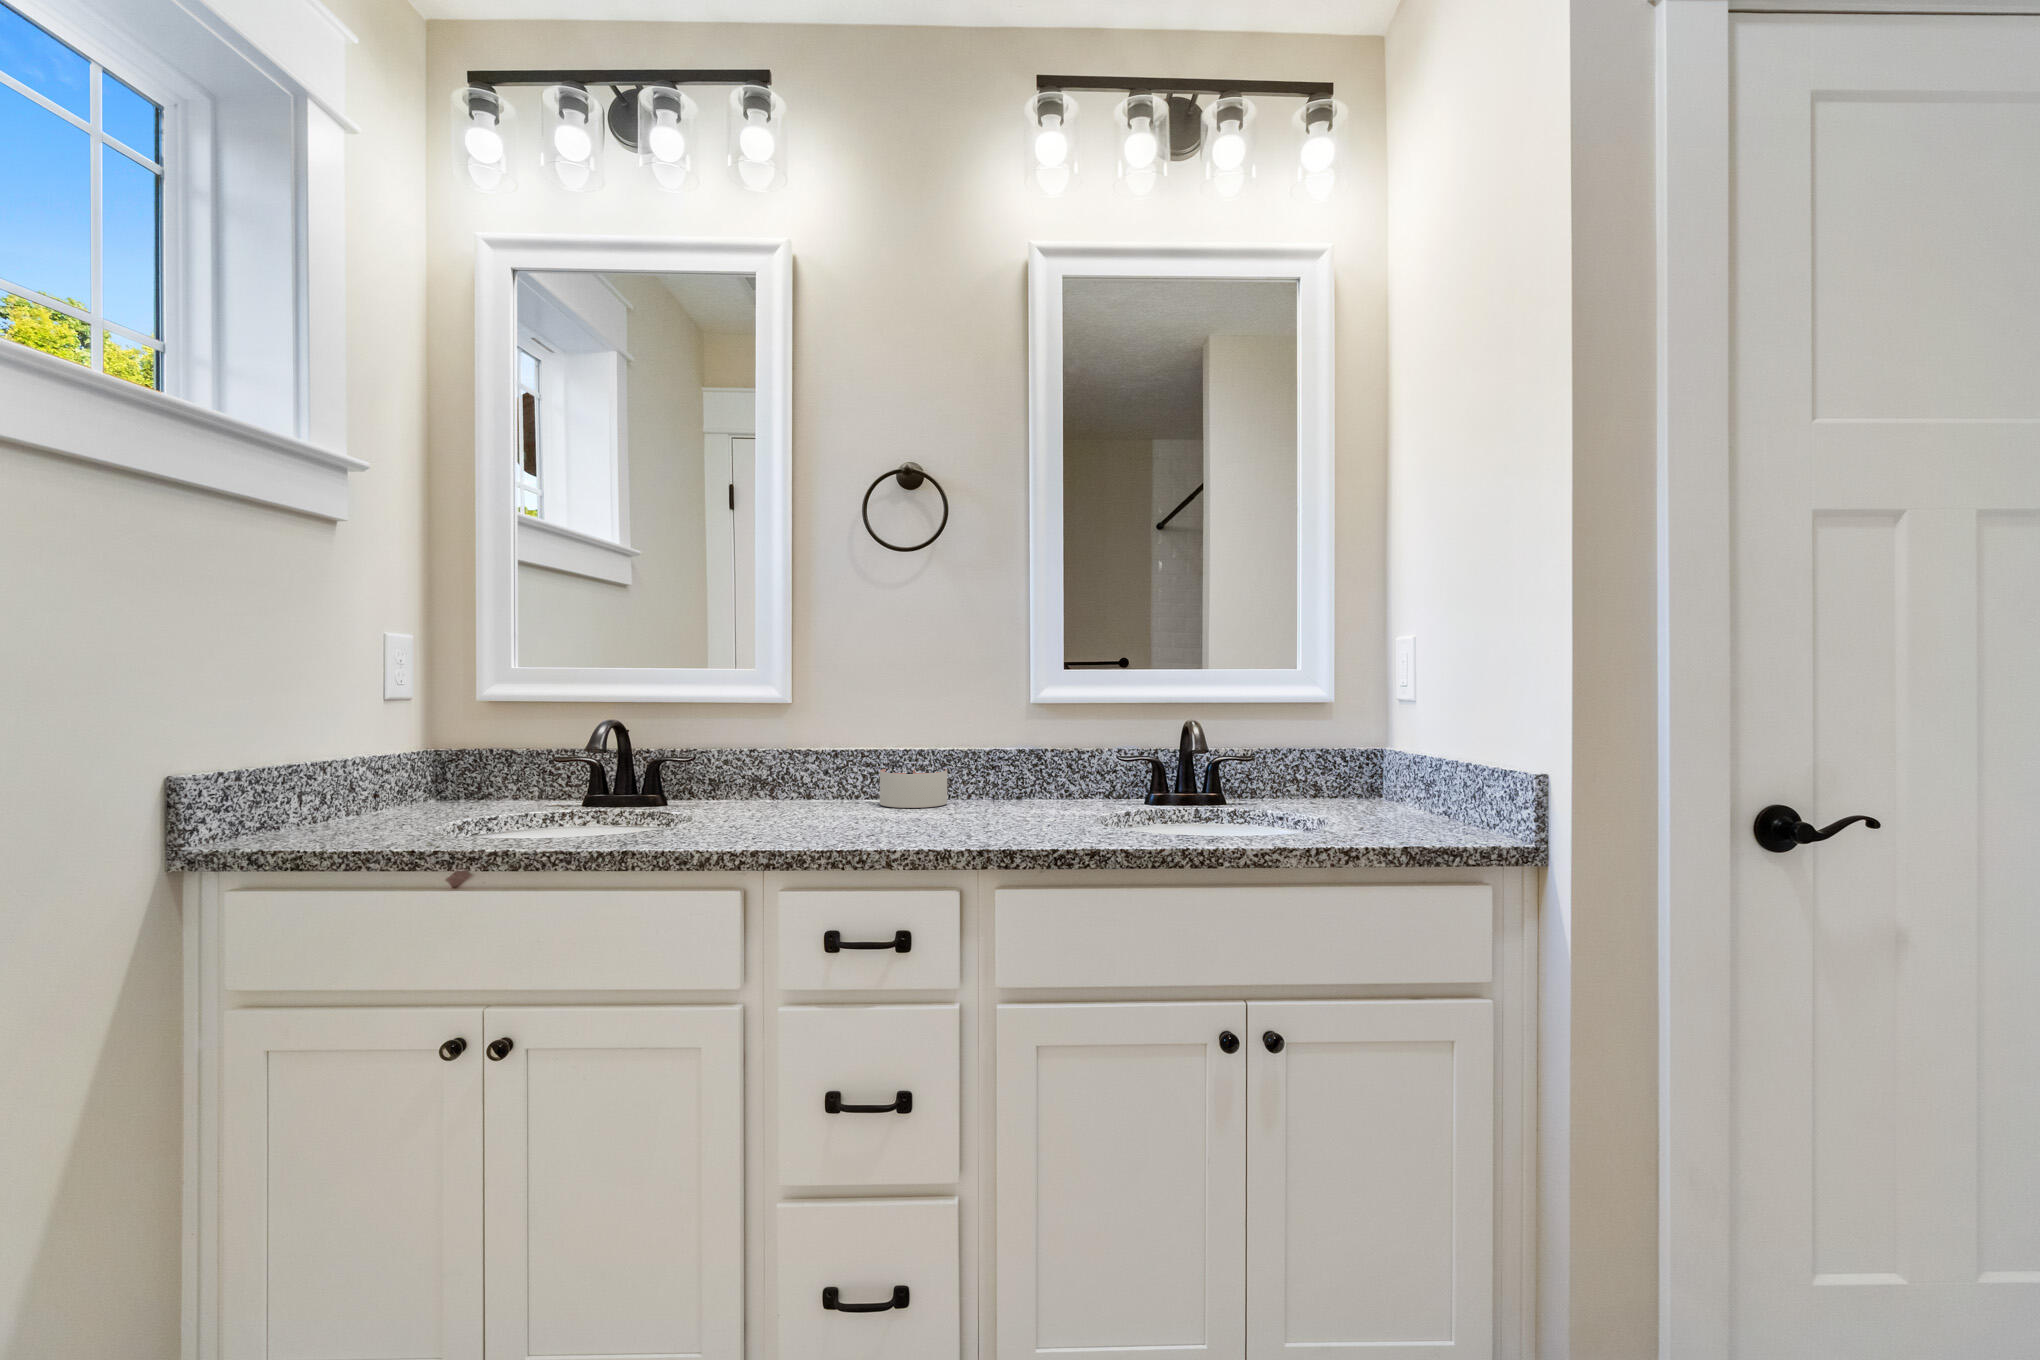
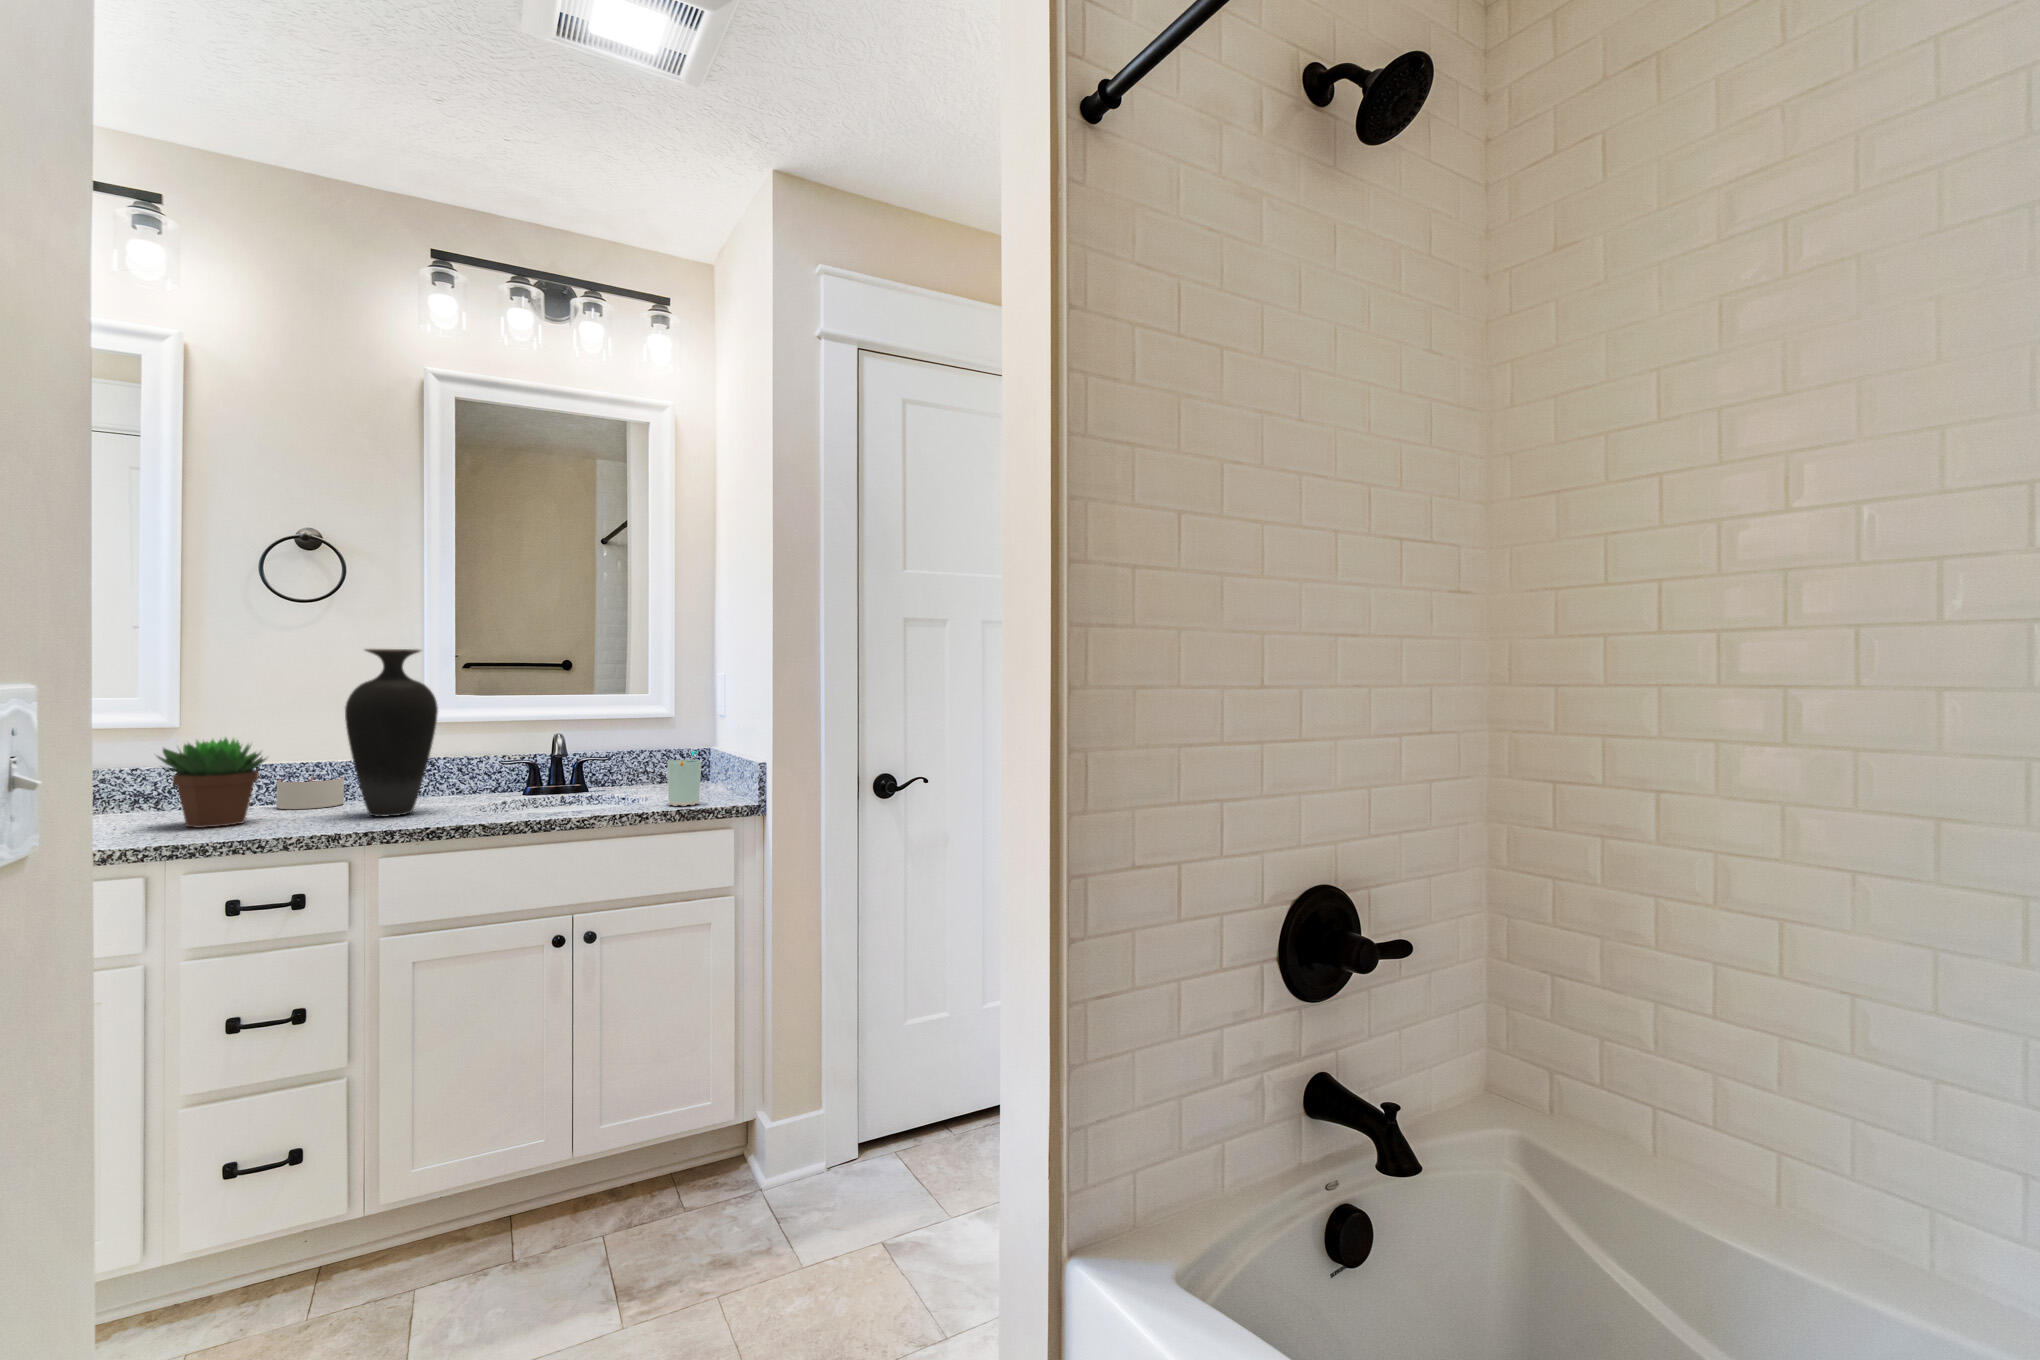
vase: none [950,596,1054,826] -> present [345,649,438,817]
succulent plant: none [759,711,872,827] -> present [158,738,266,828]
cup: none [1367,752,1421,841] -> present [667,751,701,806]

